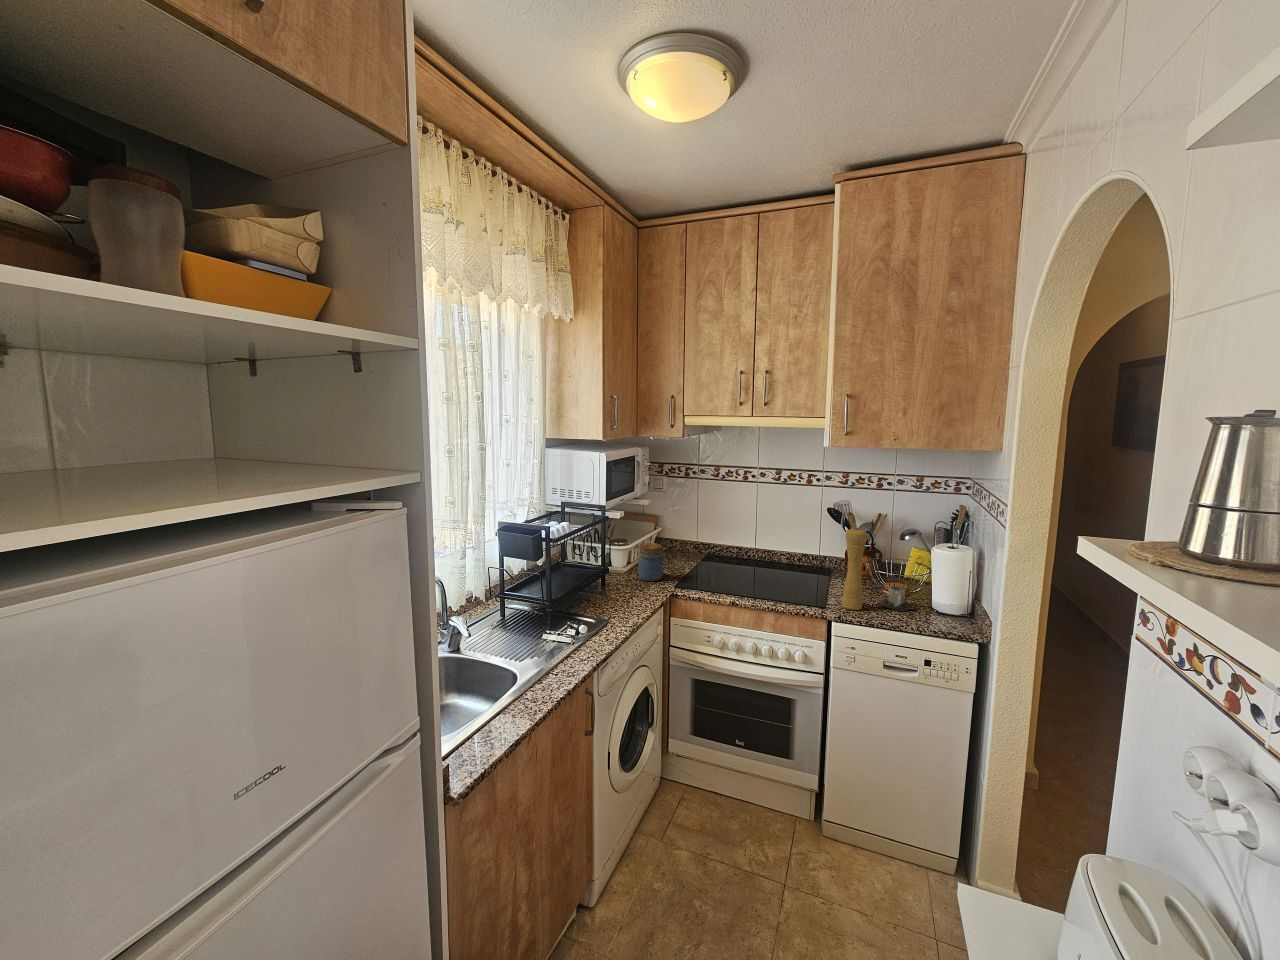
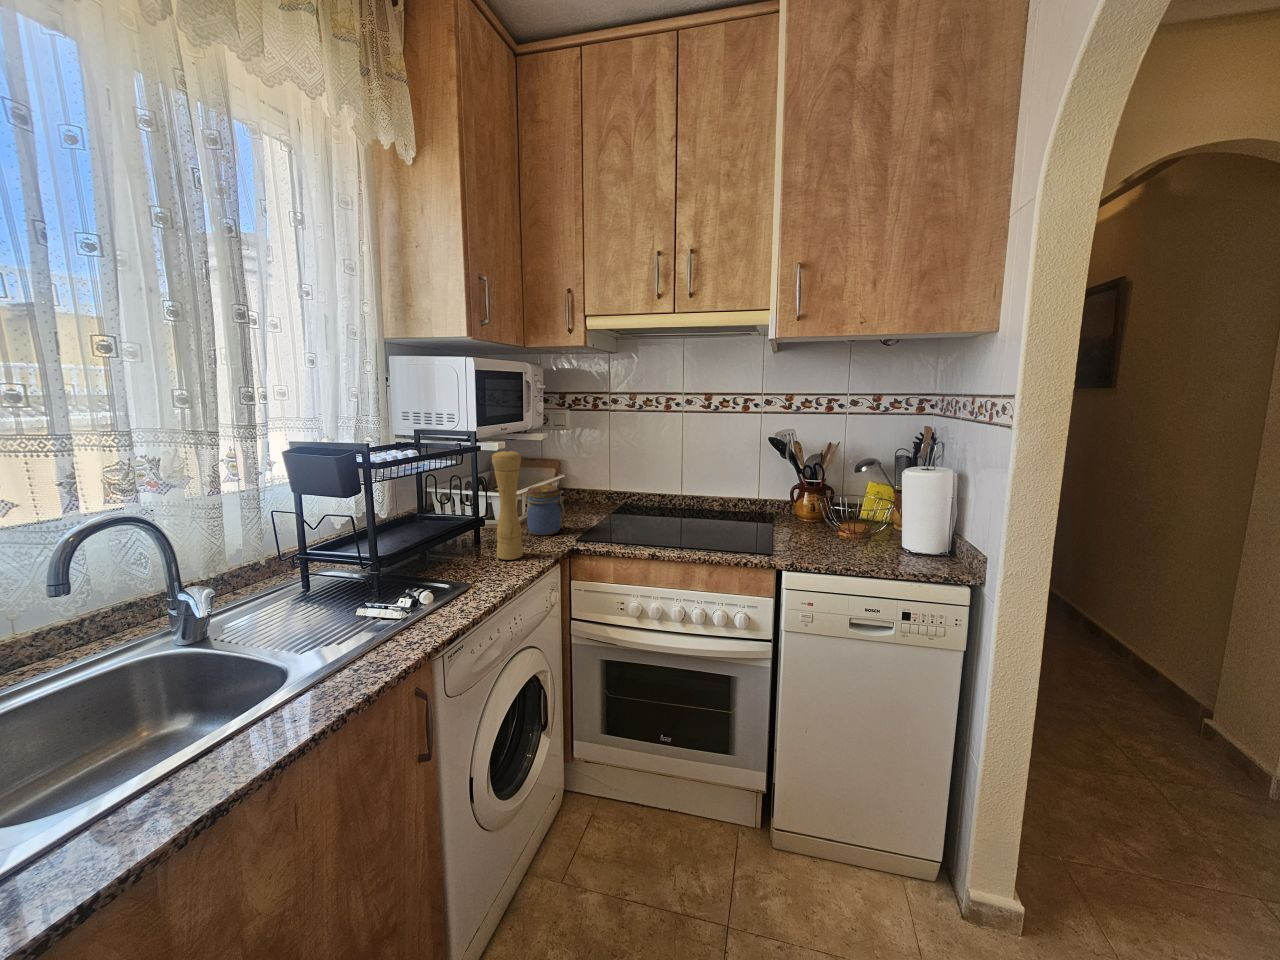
pepper mill: present [842,528,867,610] -> present [492,449,523,560]
mug: present [879,586,914,611] -> none [837,524,887,555]

